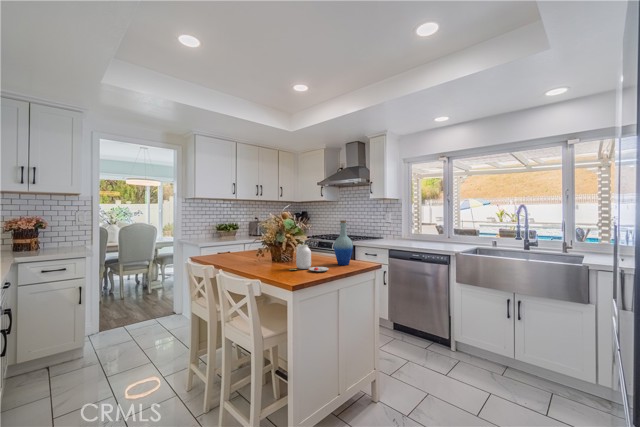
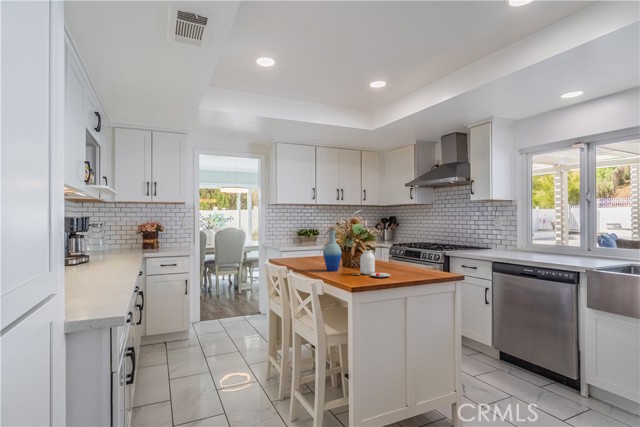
bottle: present [334,220,353,265] -> present [323,228,342,271]

